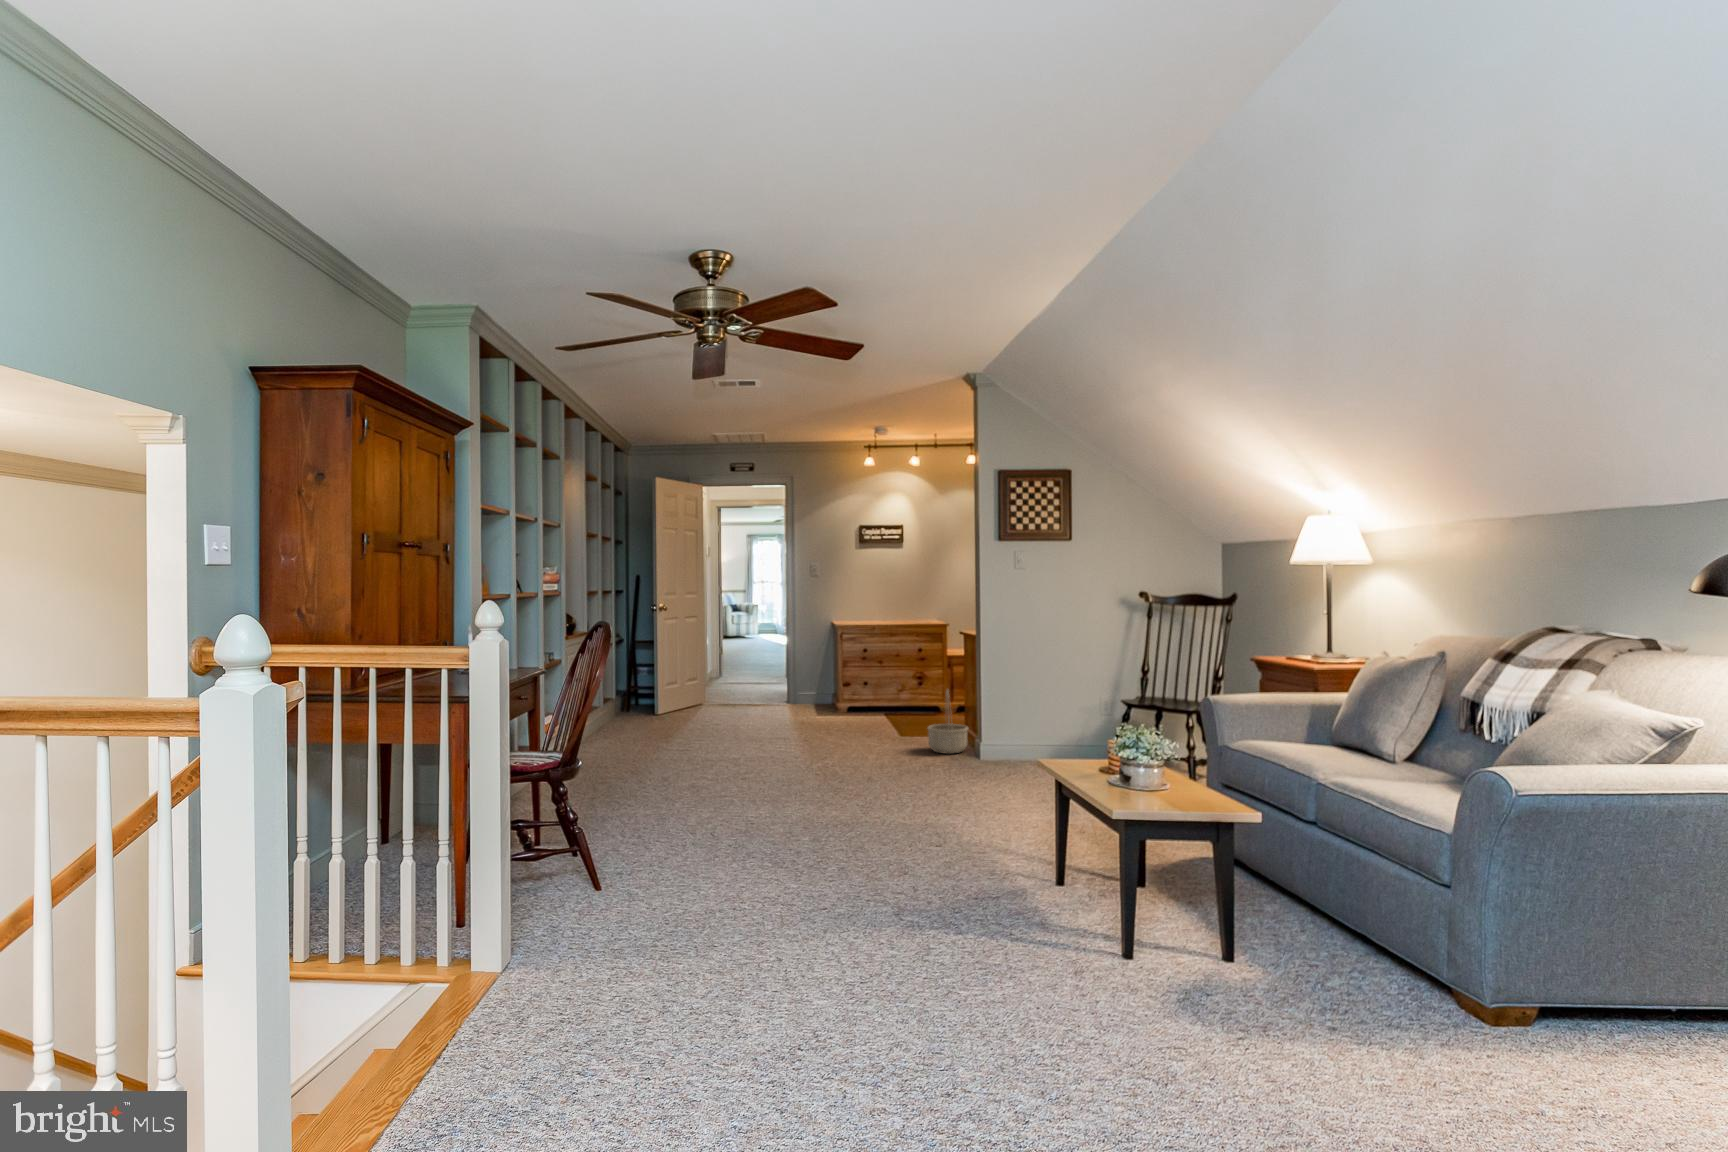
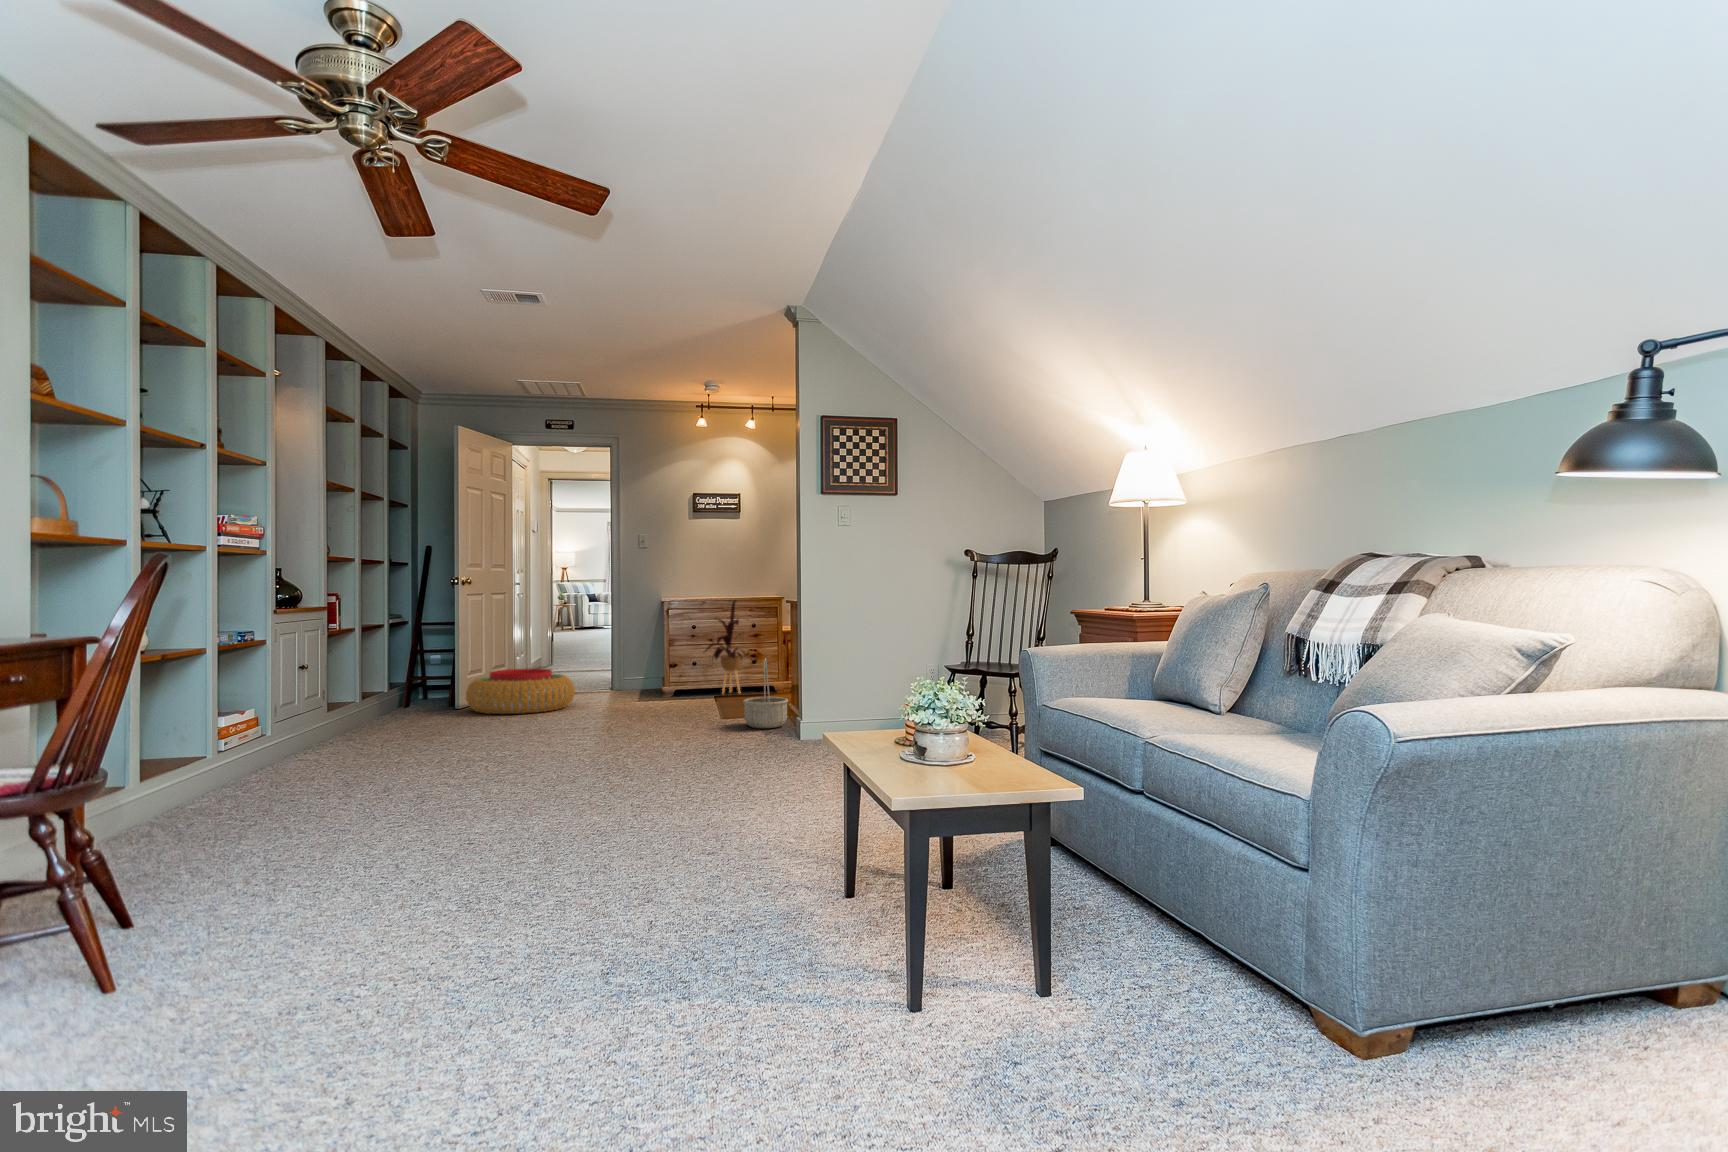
house plant: none [876,629,919,717] -> present [706,601,745,693]
pouf: none [671,691,765,733] -> present [466,668,575,714]

